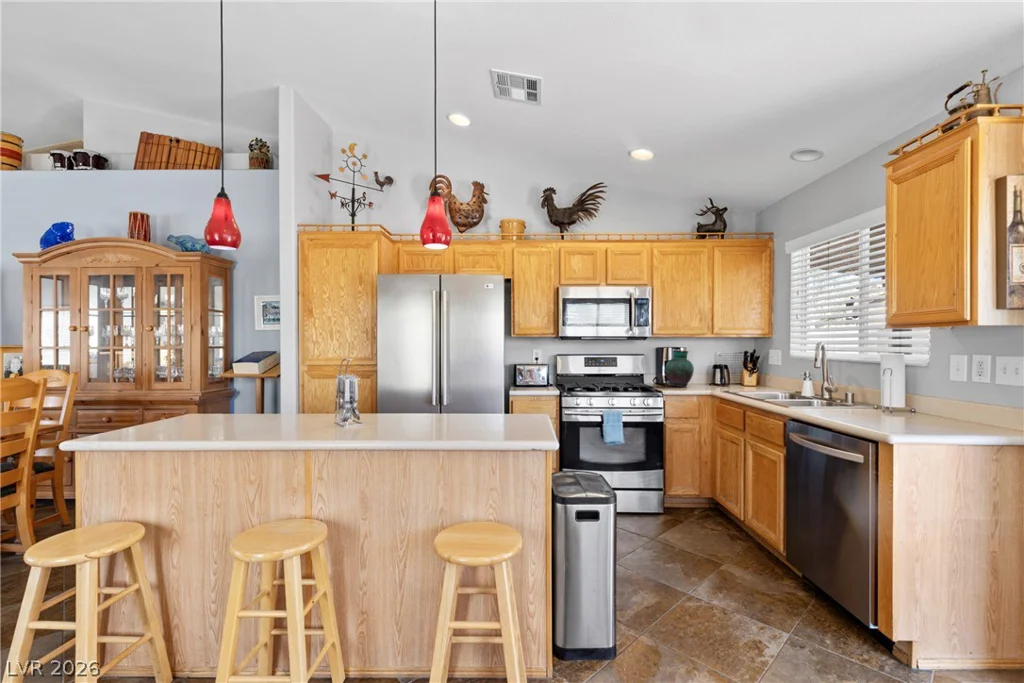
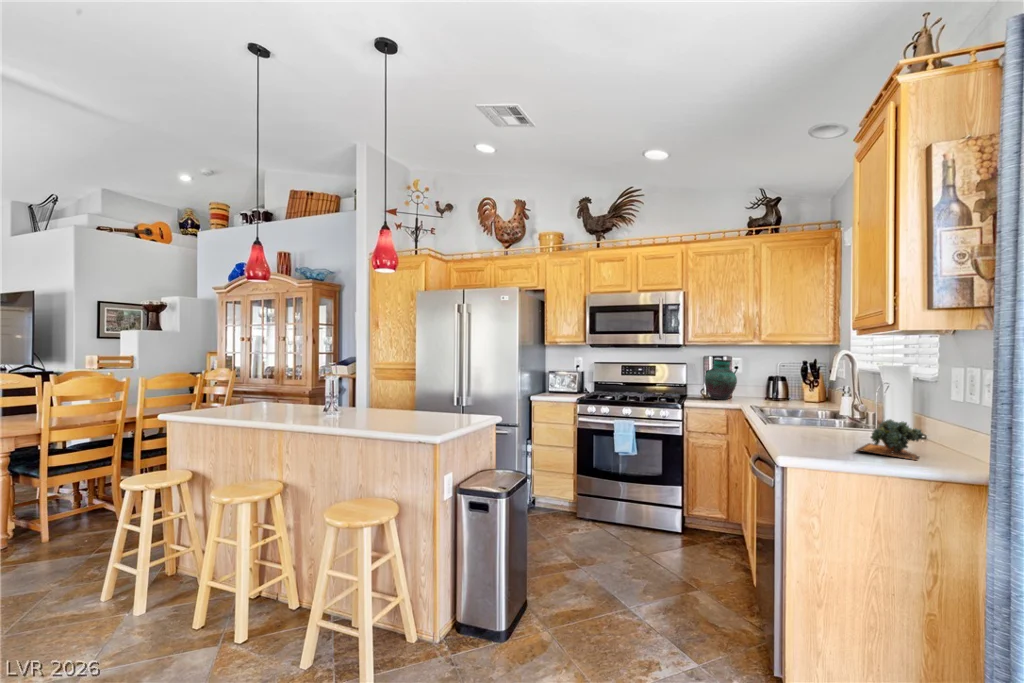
succulent plant: none [911,398,980,429] -> present [857,419,923,460]

